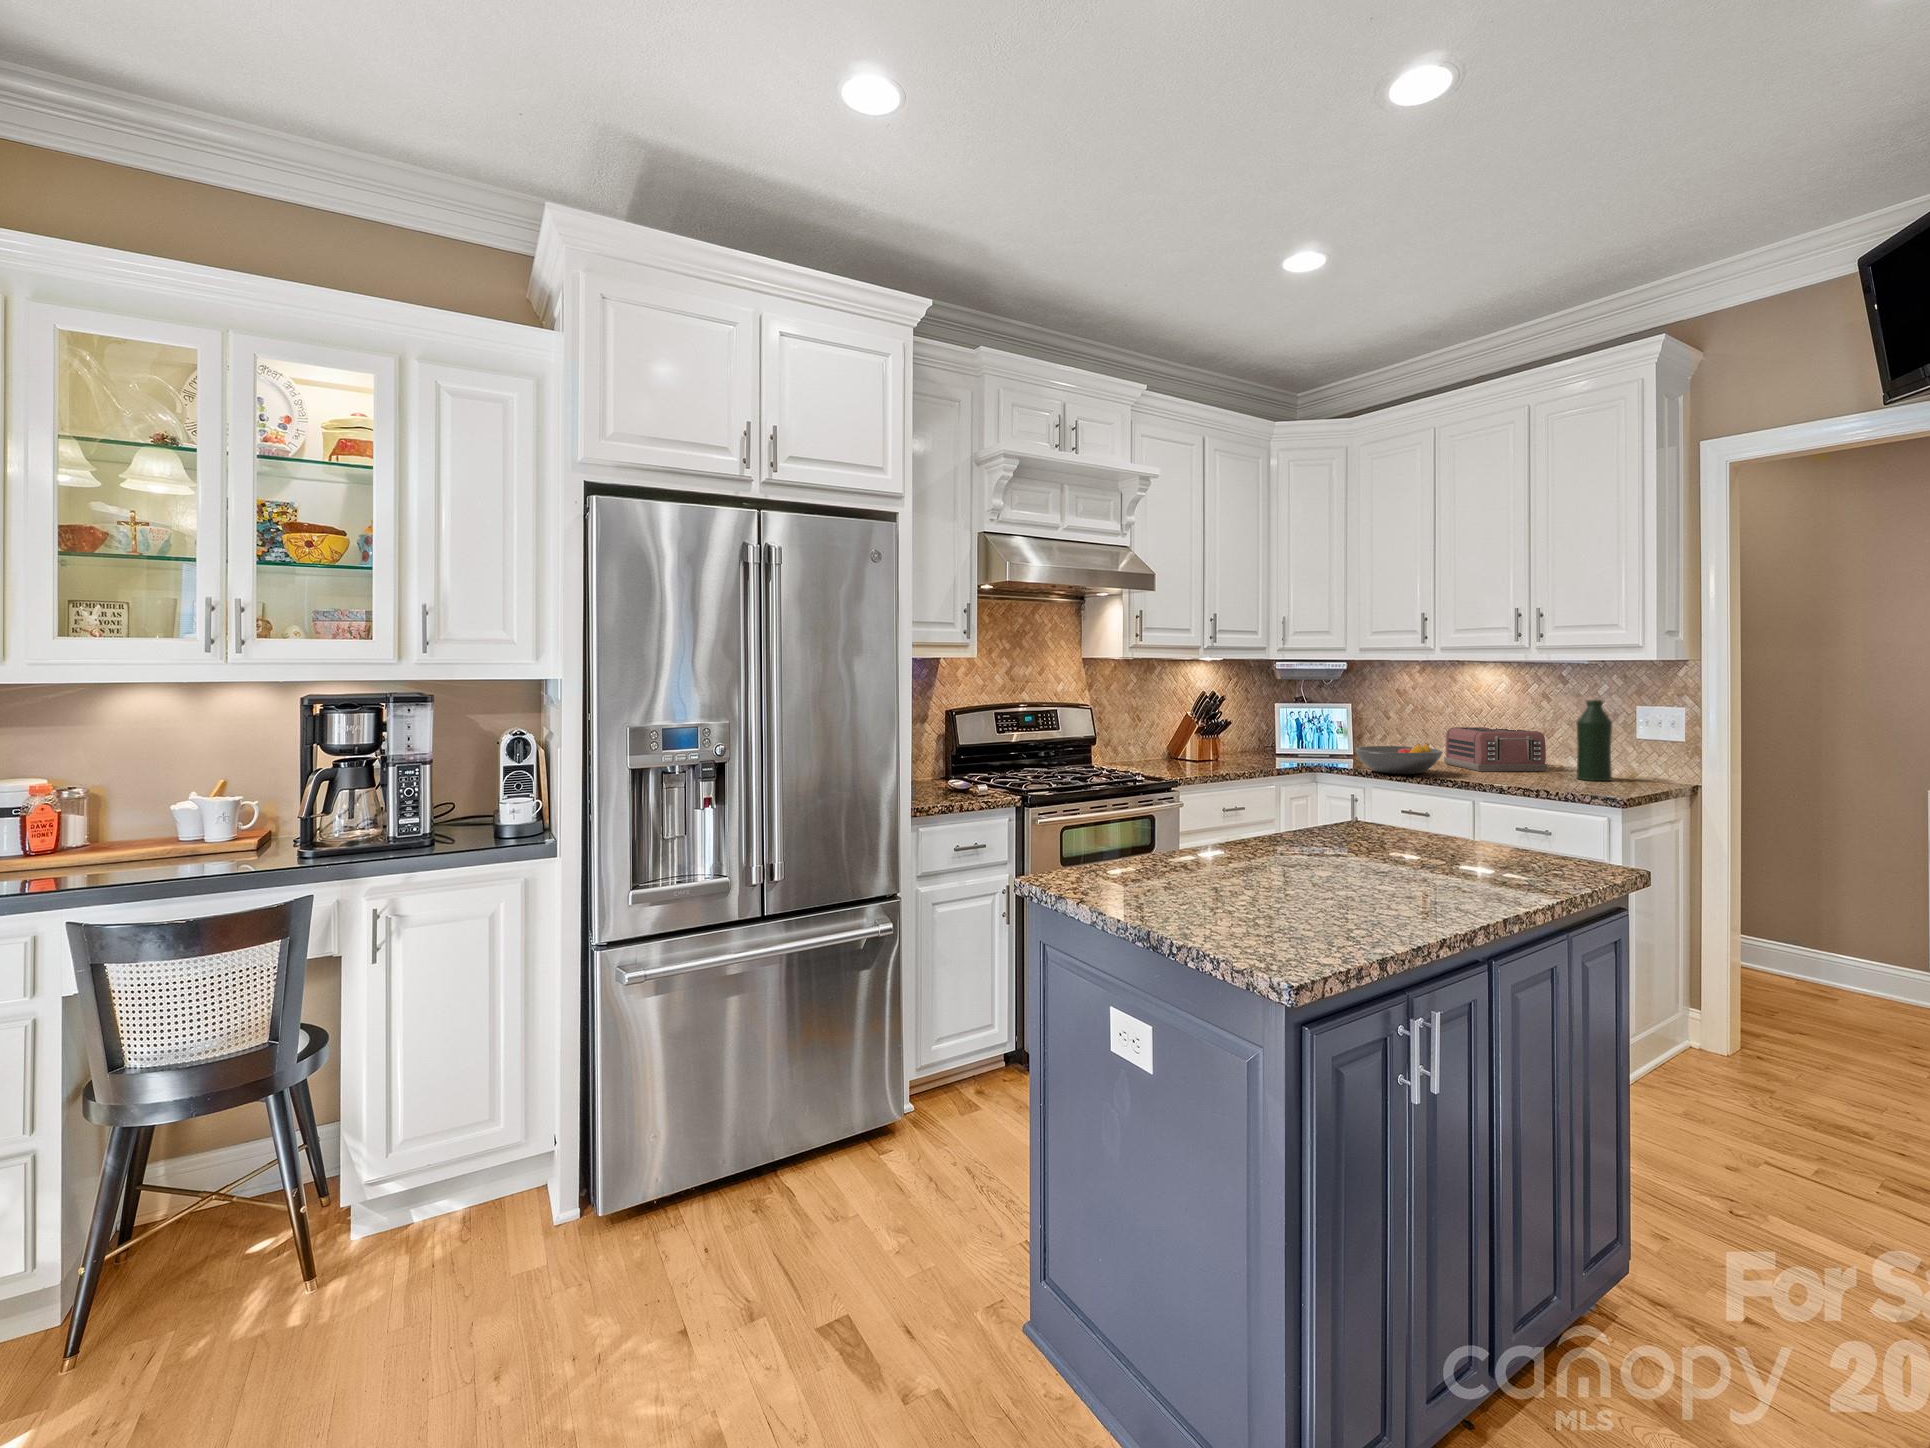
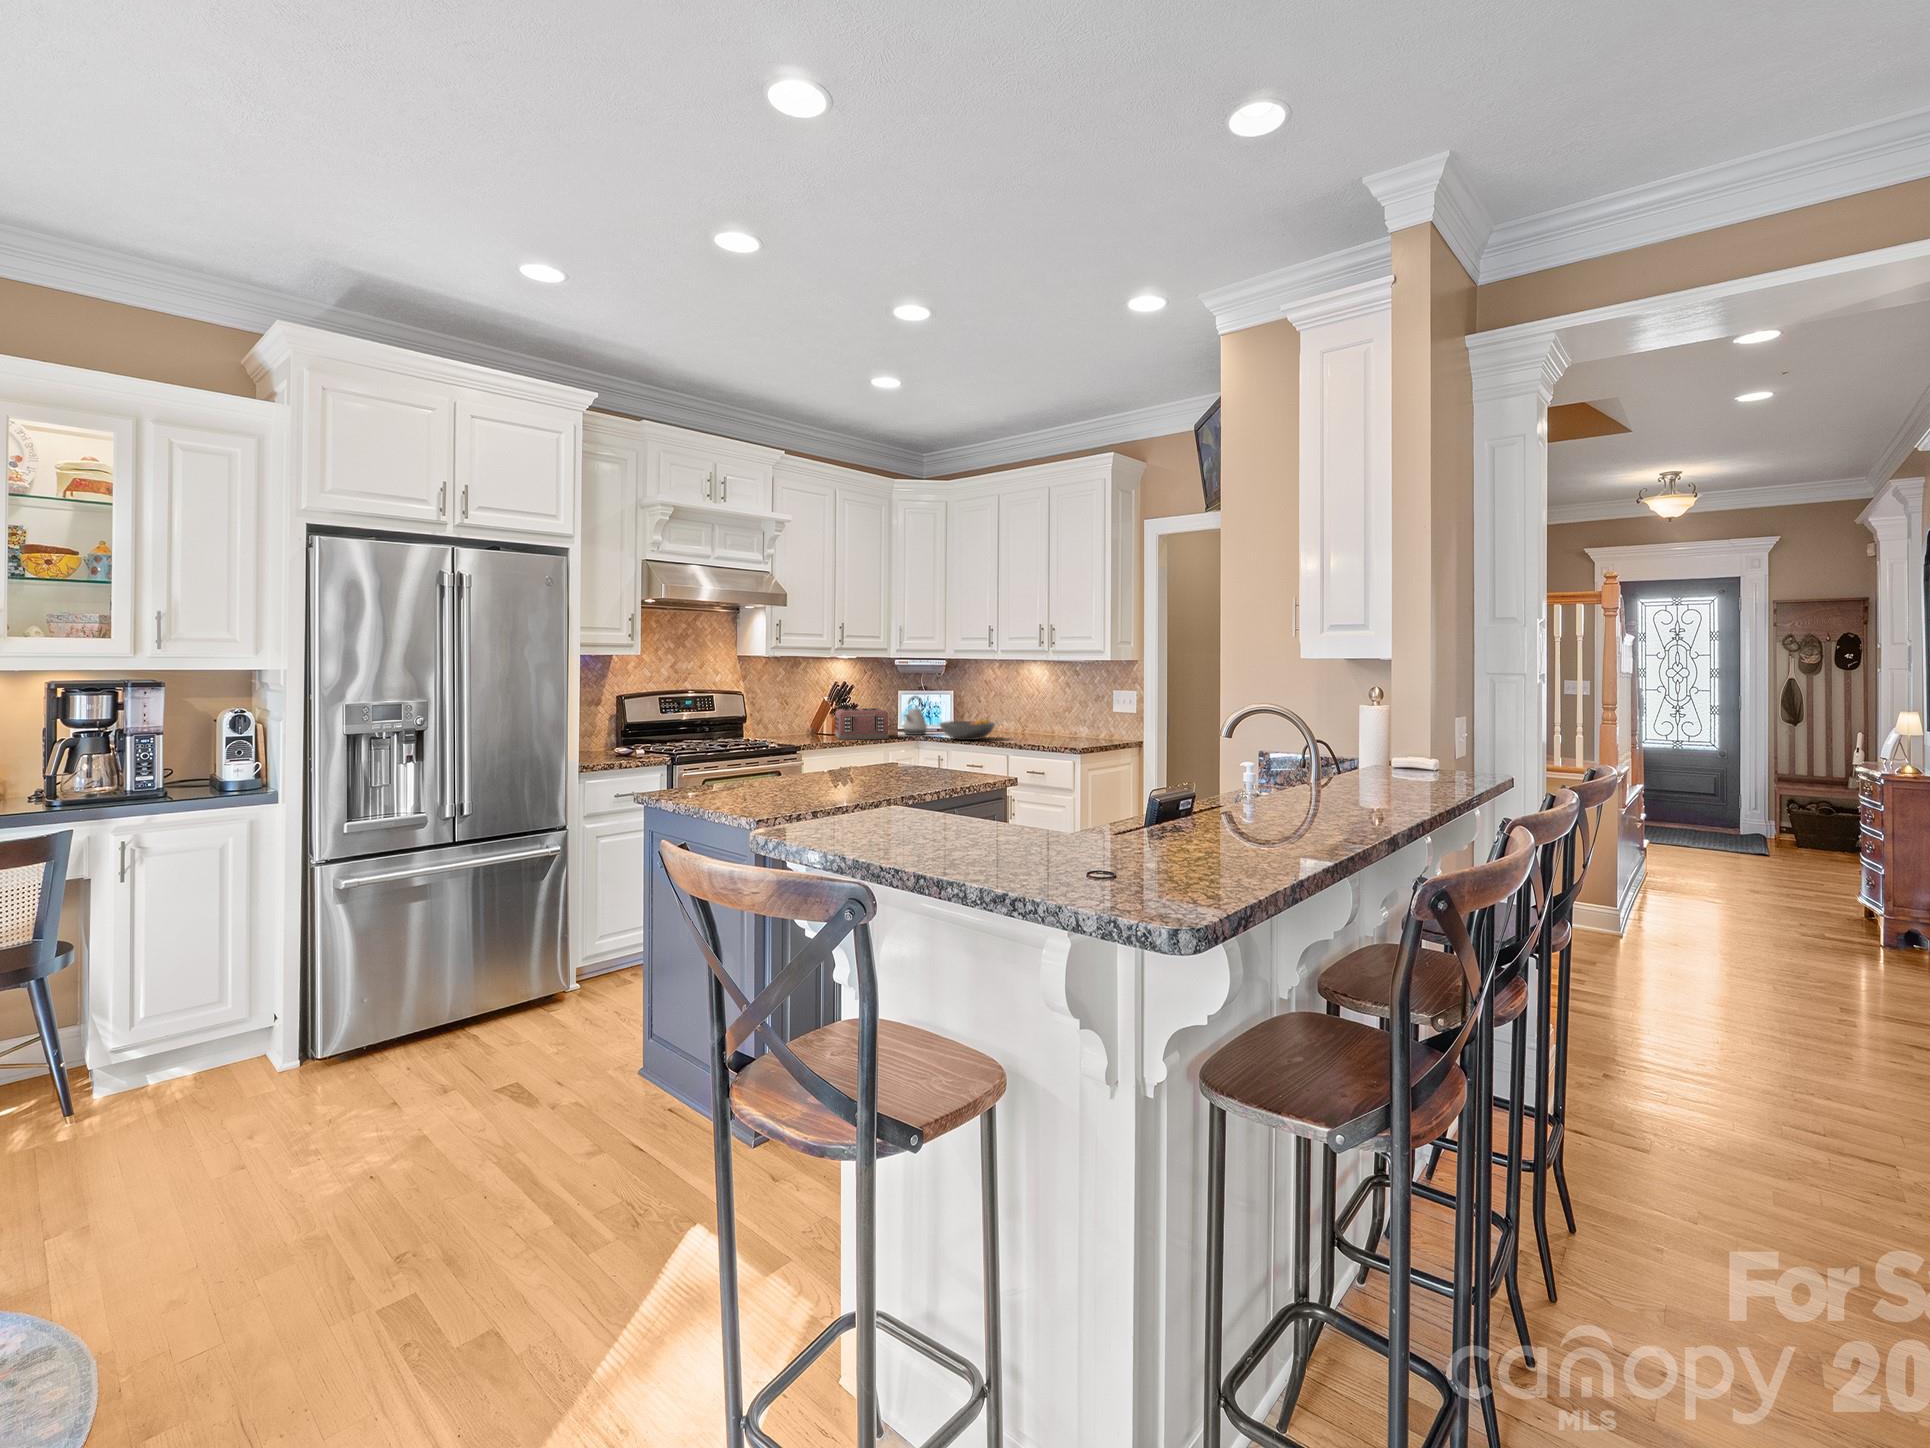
bottle: present [1577,700,1612,781] -> none [1078,687,1098,741]
kettle: none [1289,710,1324,763] -> present [903,696,927,735]
toaster: present [1444,727,1547,771] -> present [834,708,889,740]

